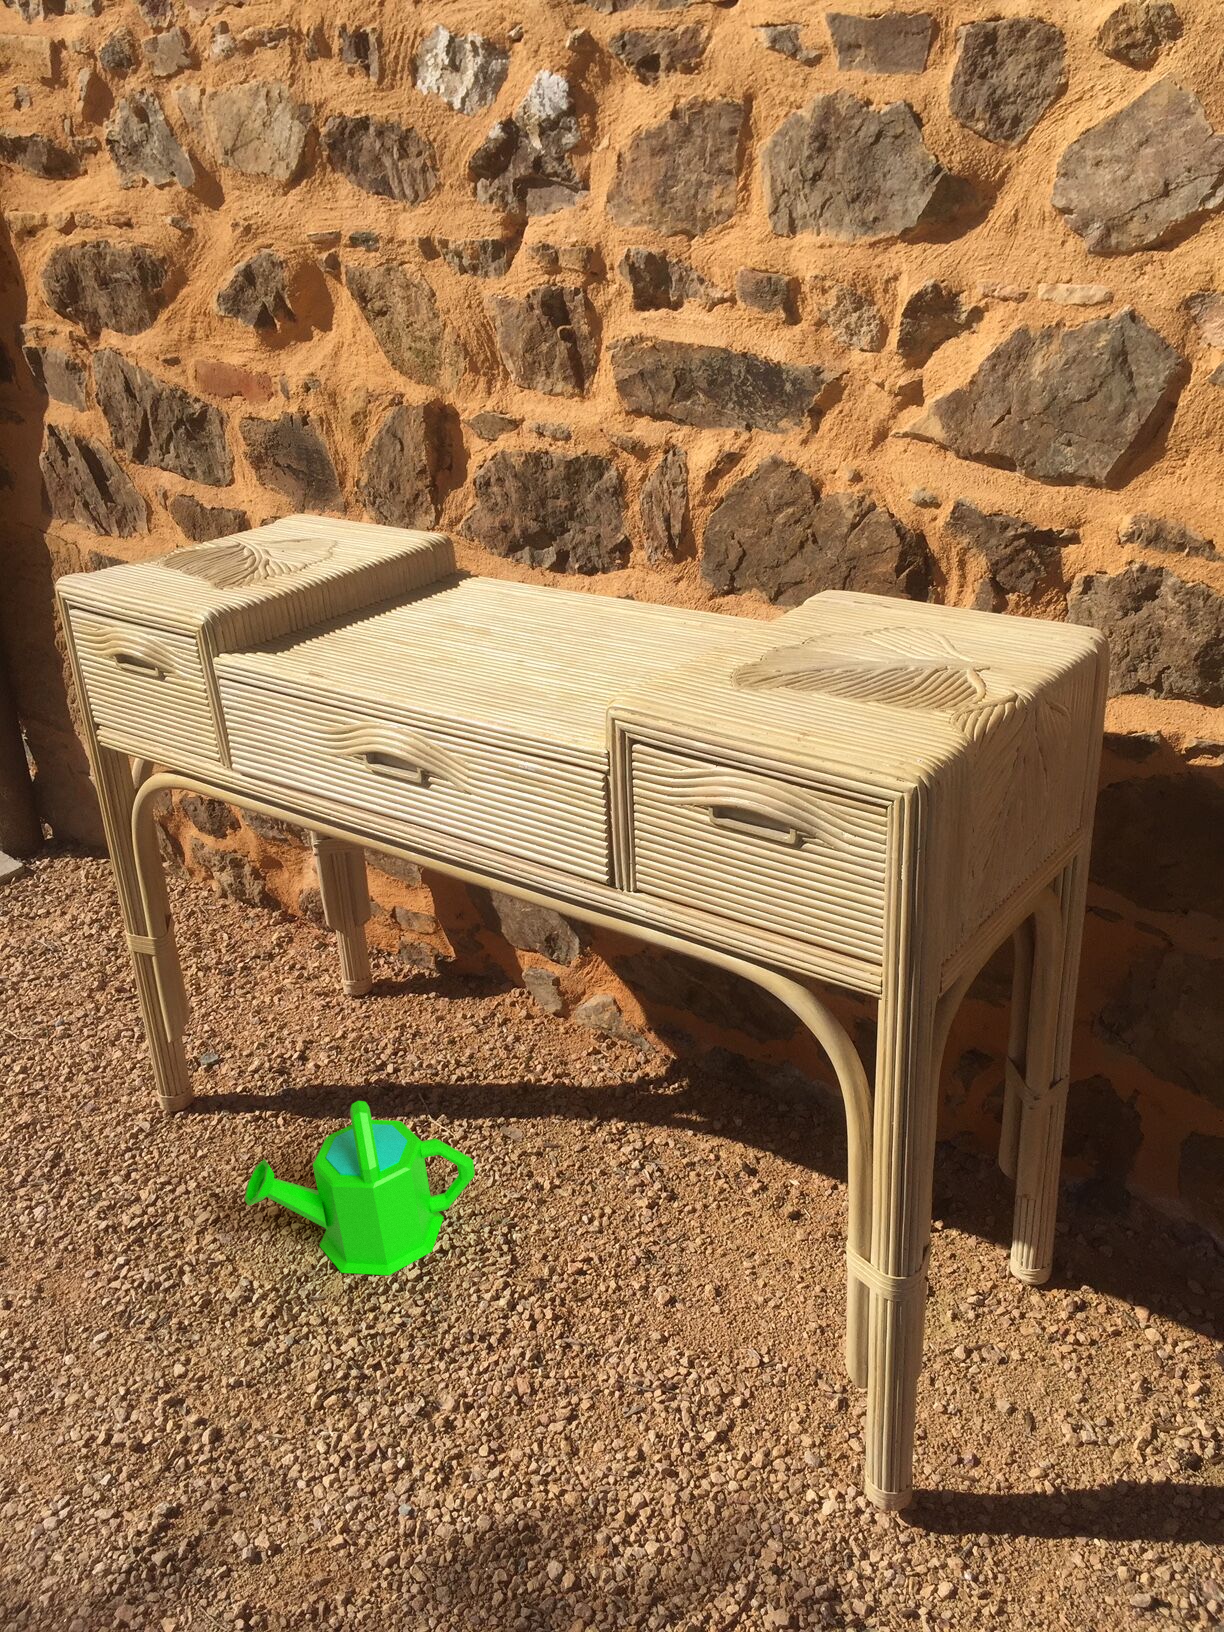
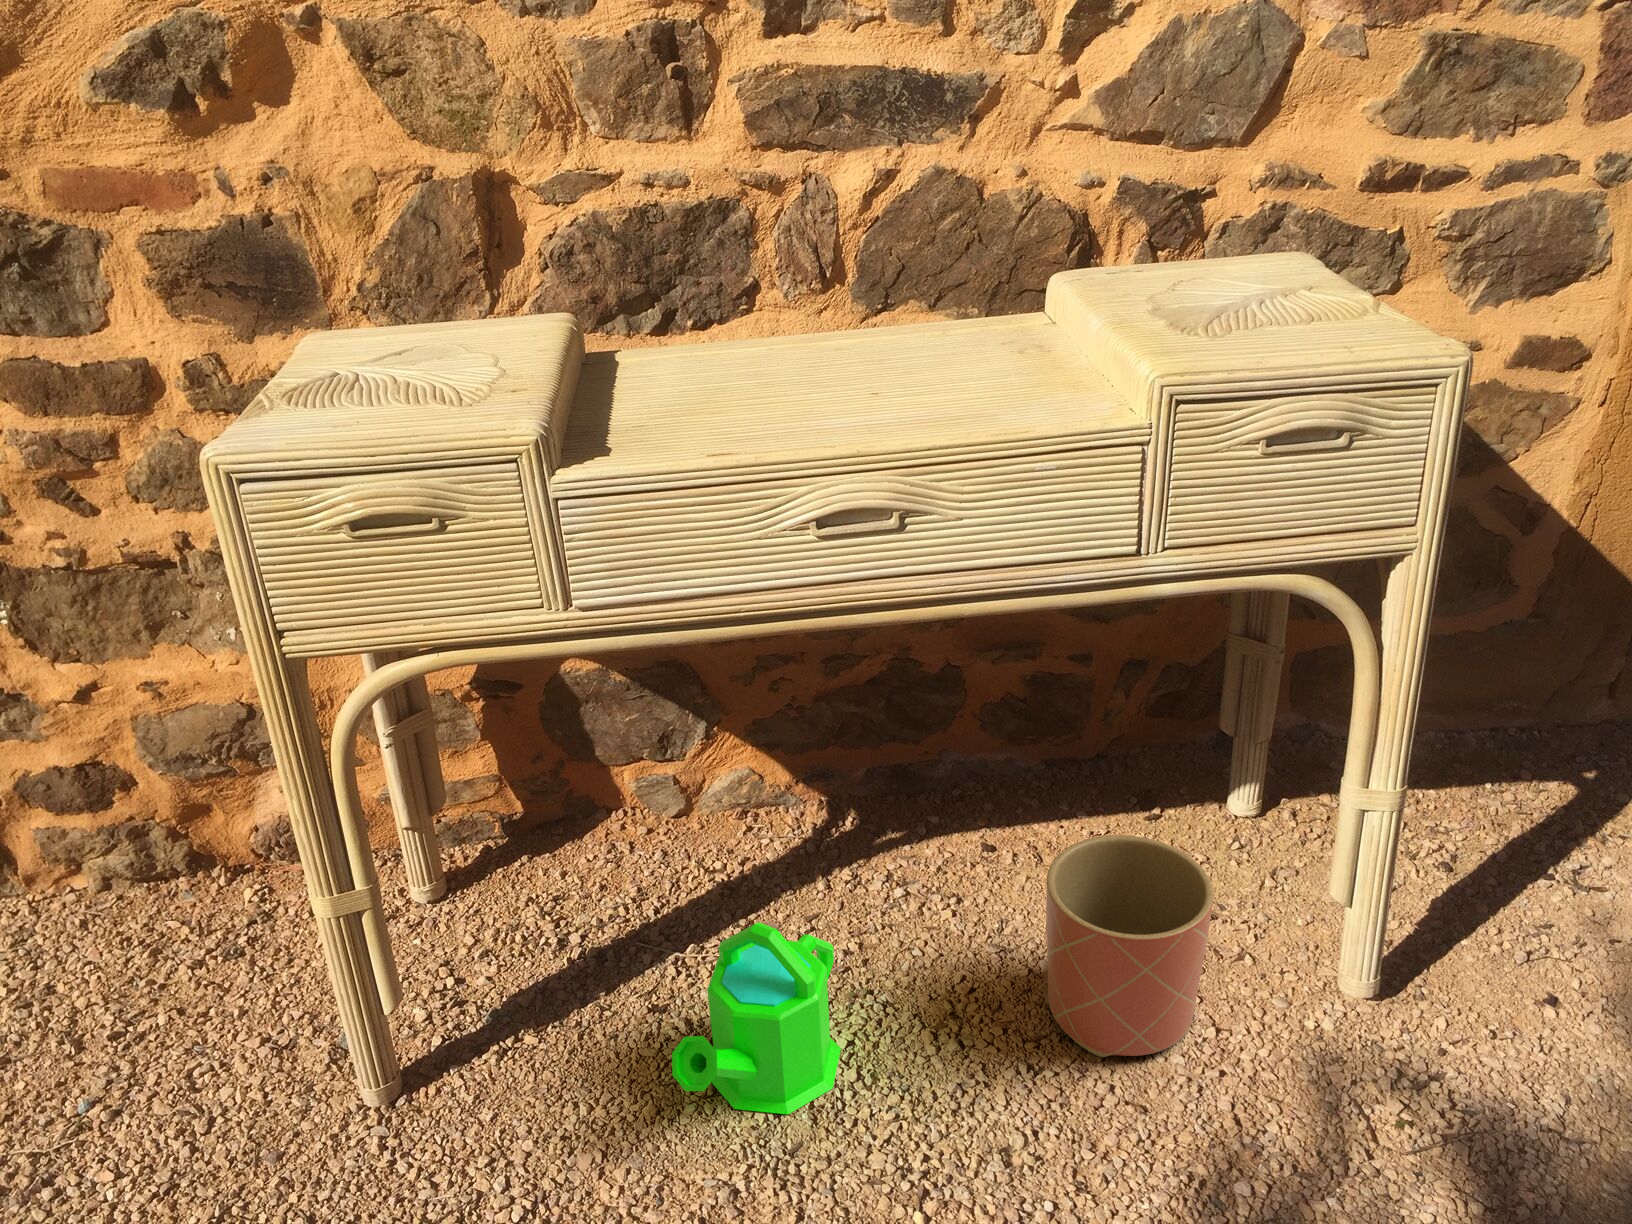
planter: none [558,1178,731,1421] -> present [1046,835,1214,1057]

